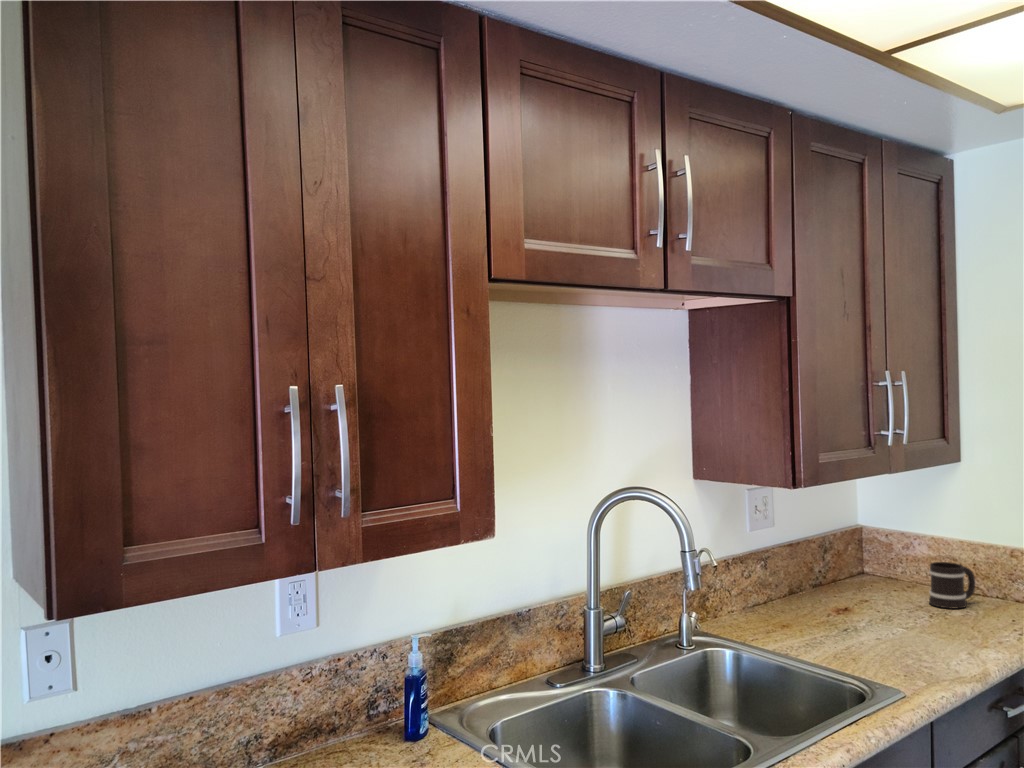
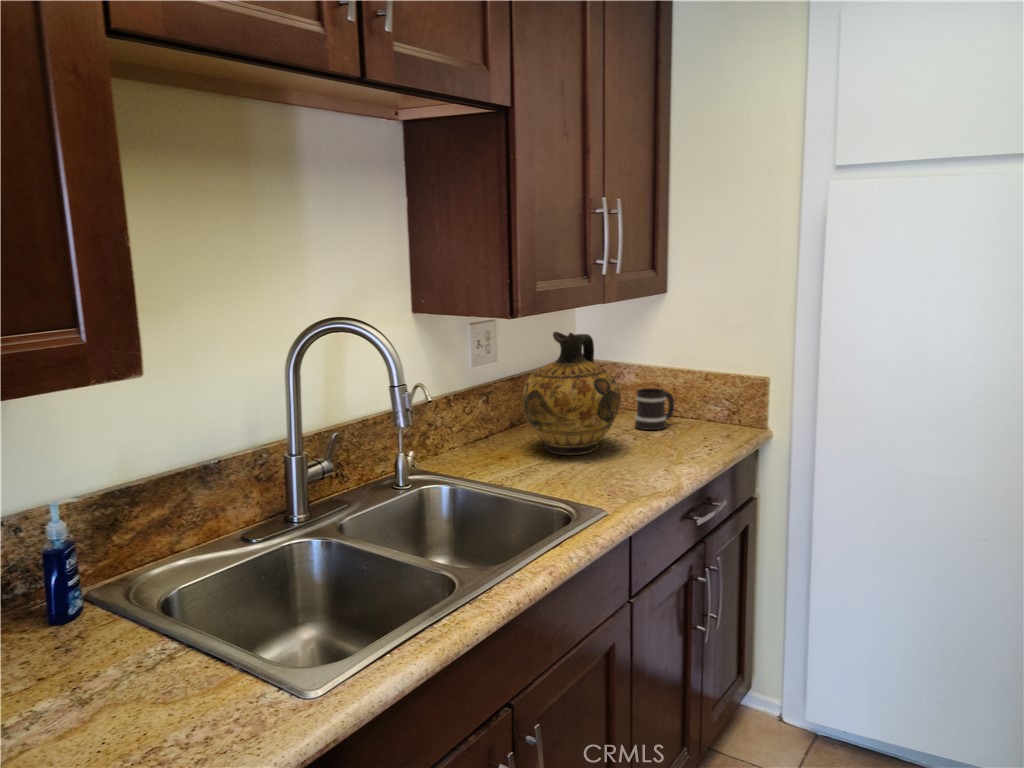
ceramic jug: none [804,501,912,629] -> present [523,332,621,455]

